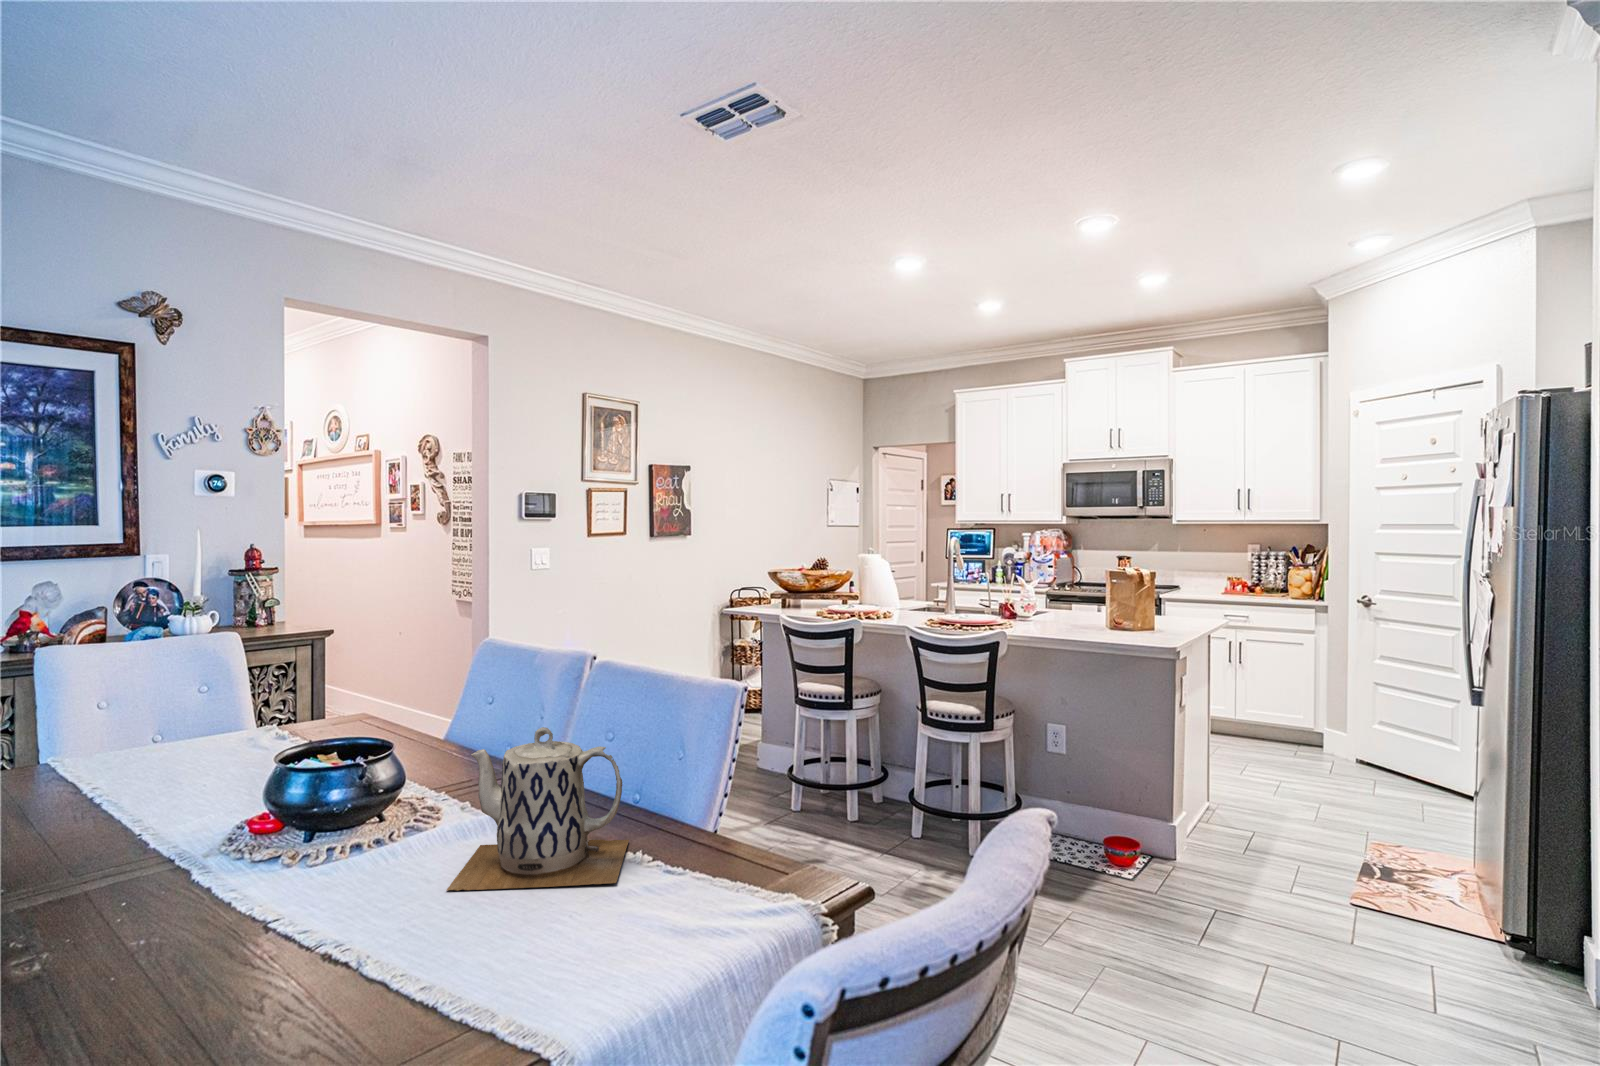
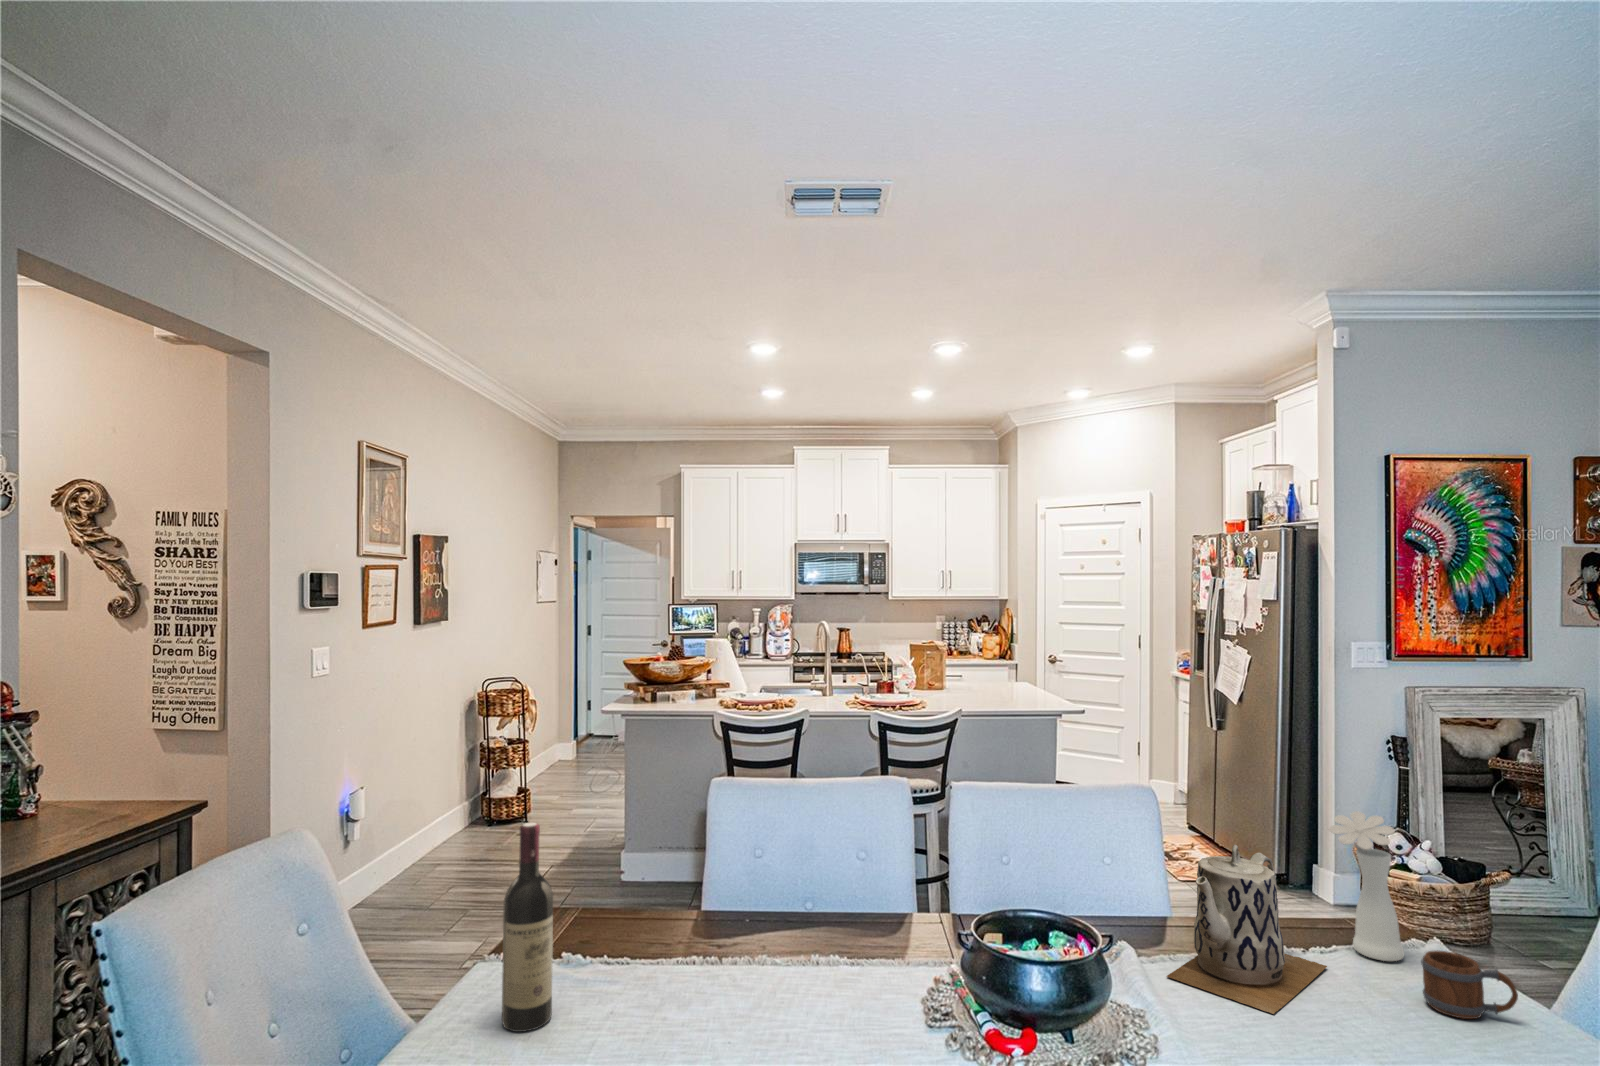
wine bottle: none [138,629,179,763] -> present [502,823,553,1032]
vase: none [659,721,732,904] -> present [1329,811,1404,961]
mug: none [556,877,619,963] -> present [1421,950,1518,1019]

